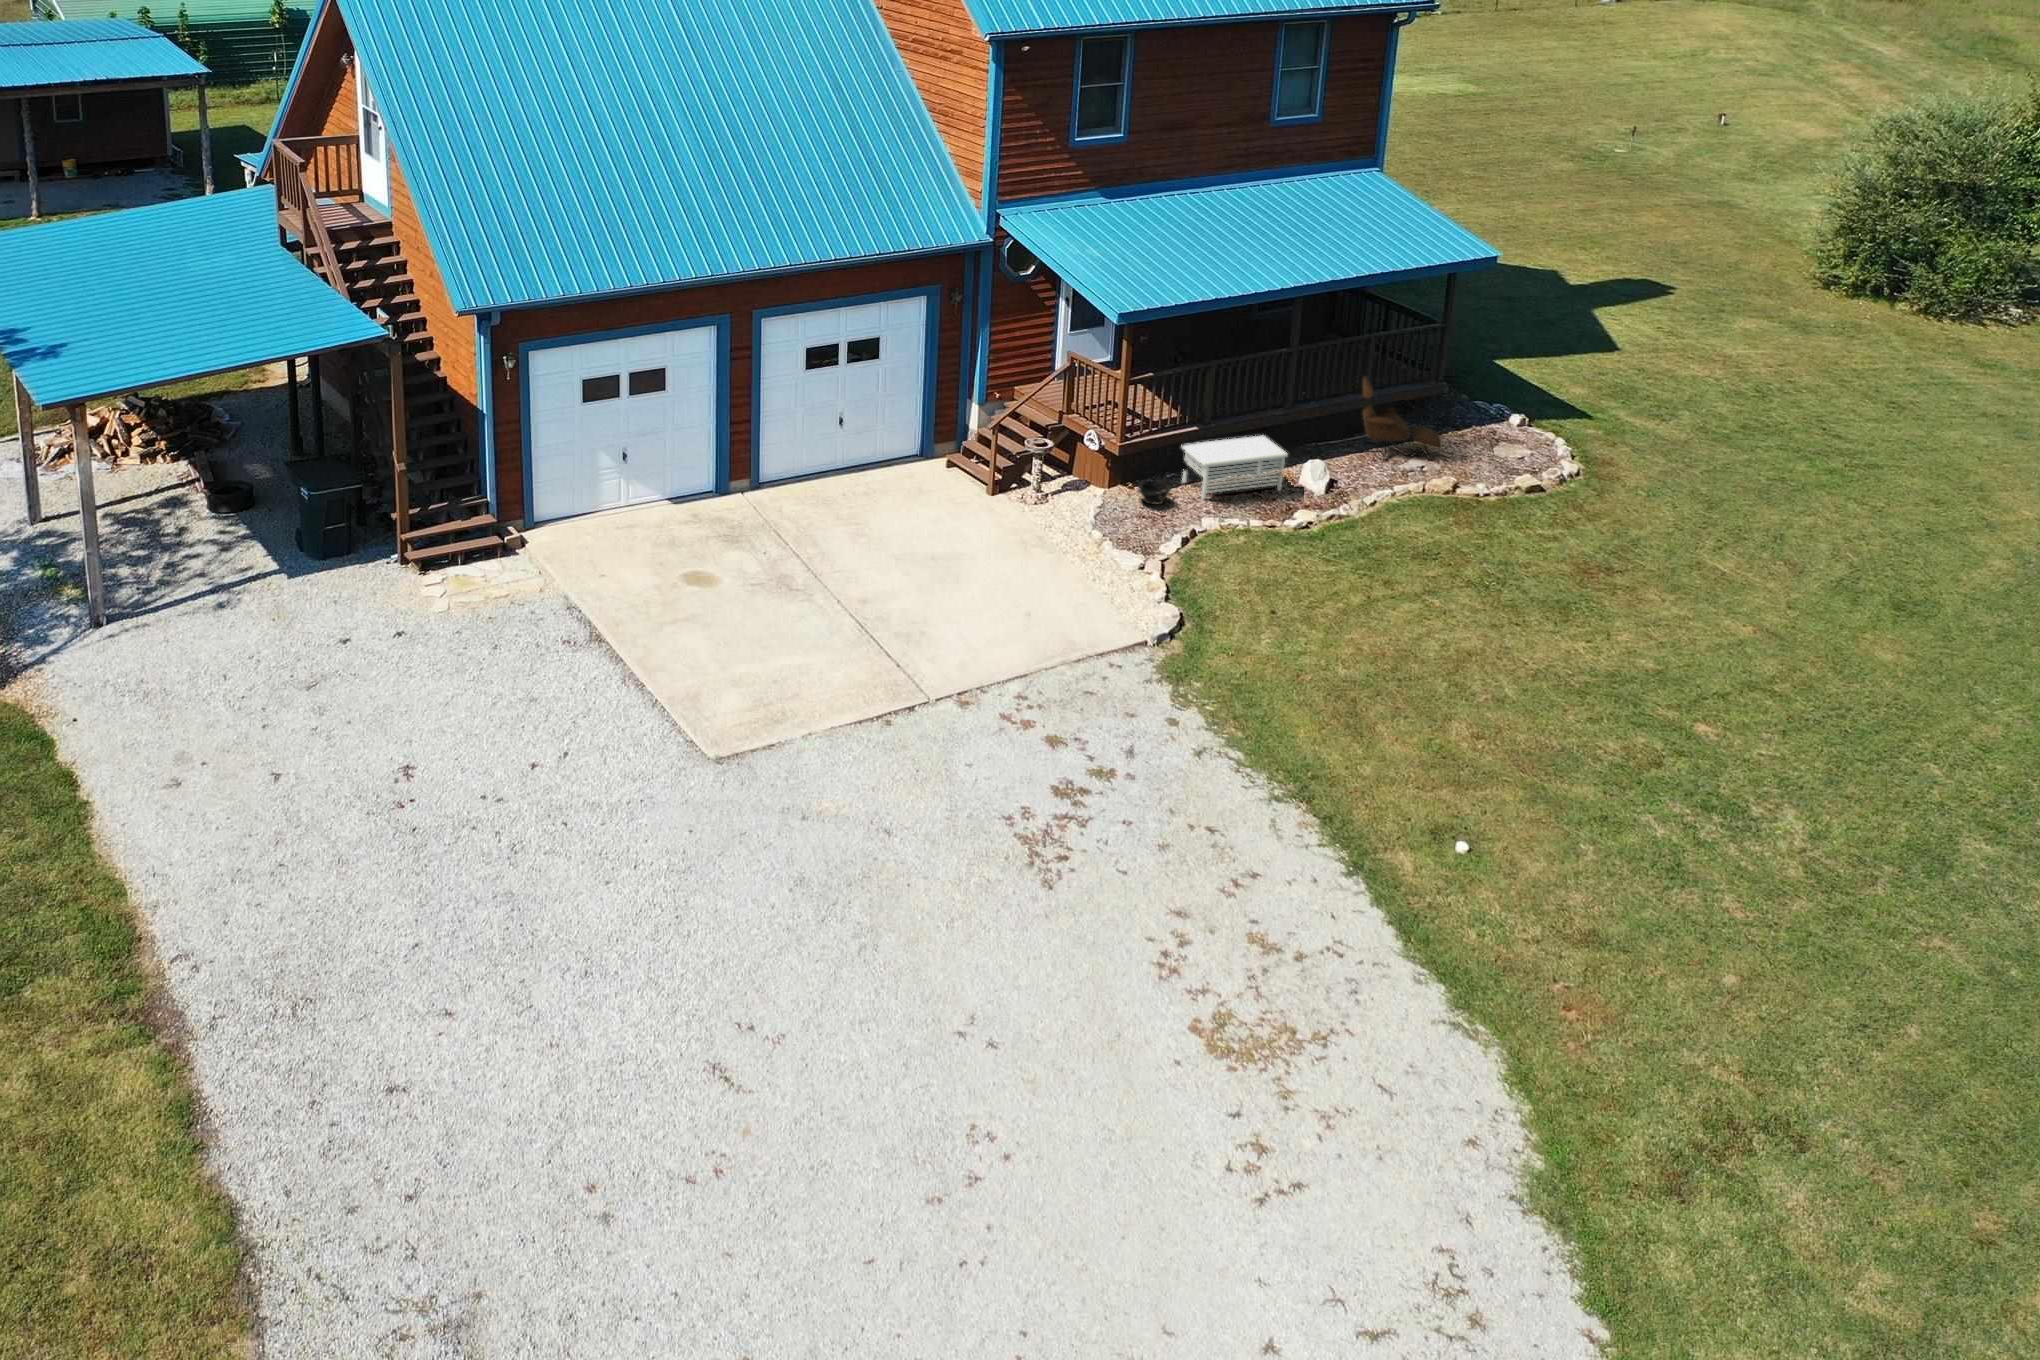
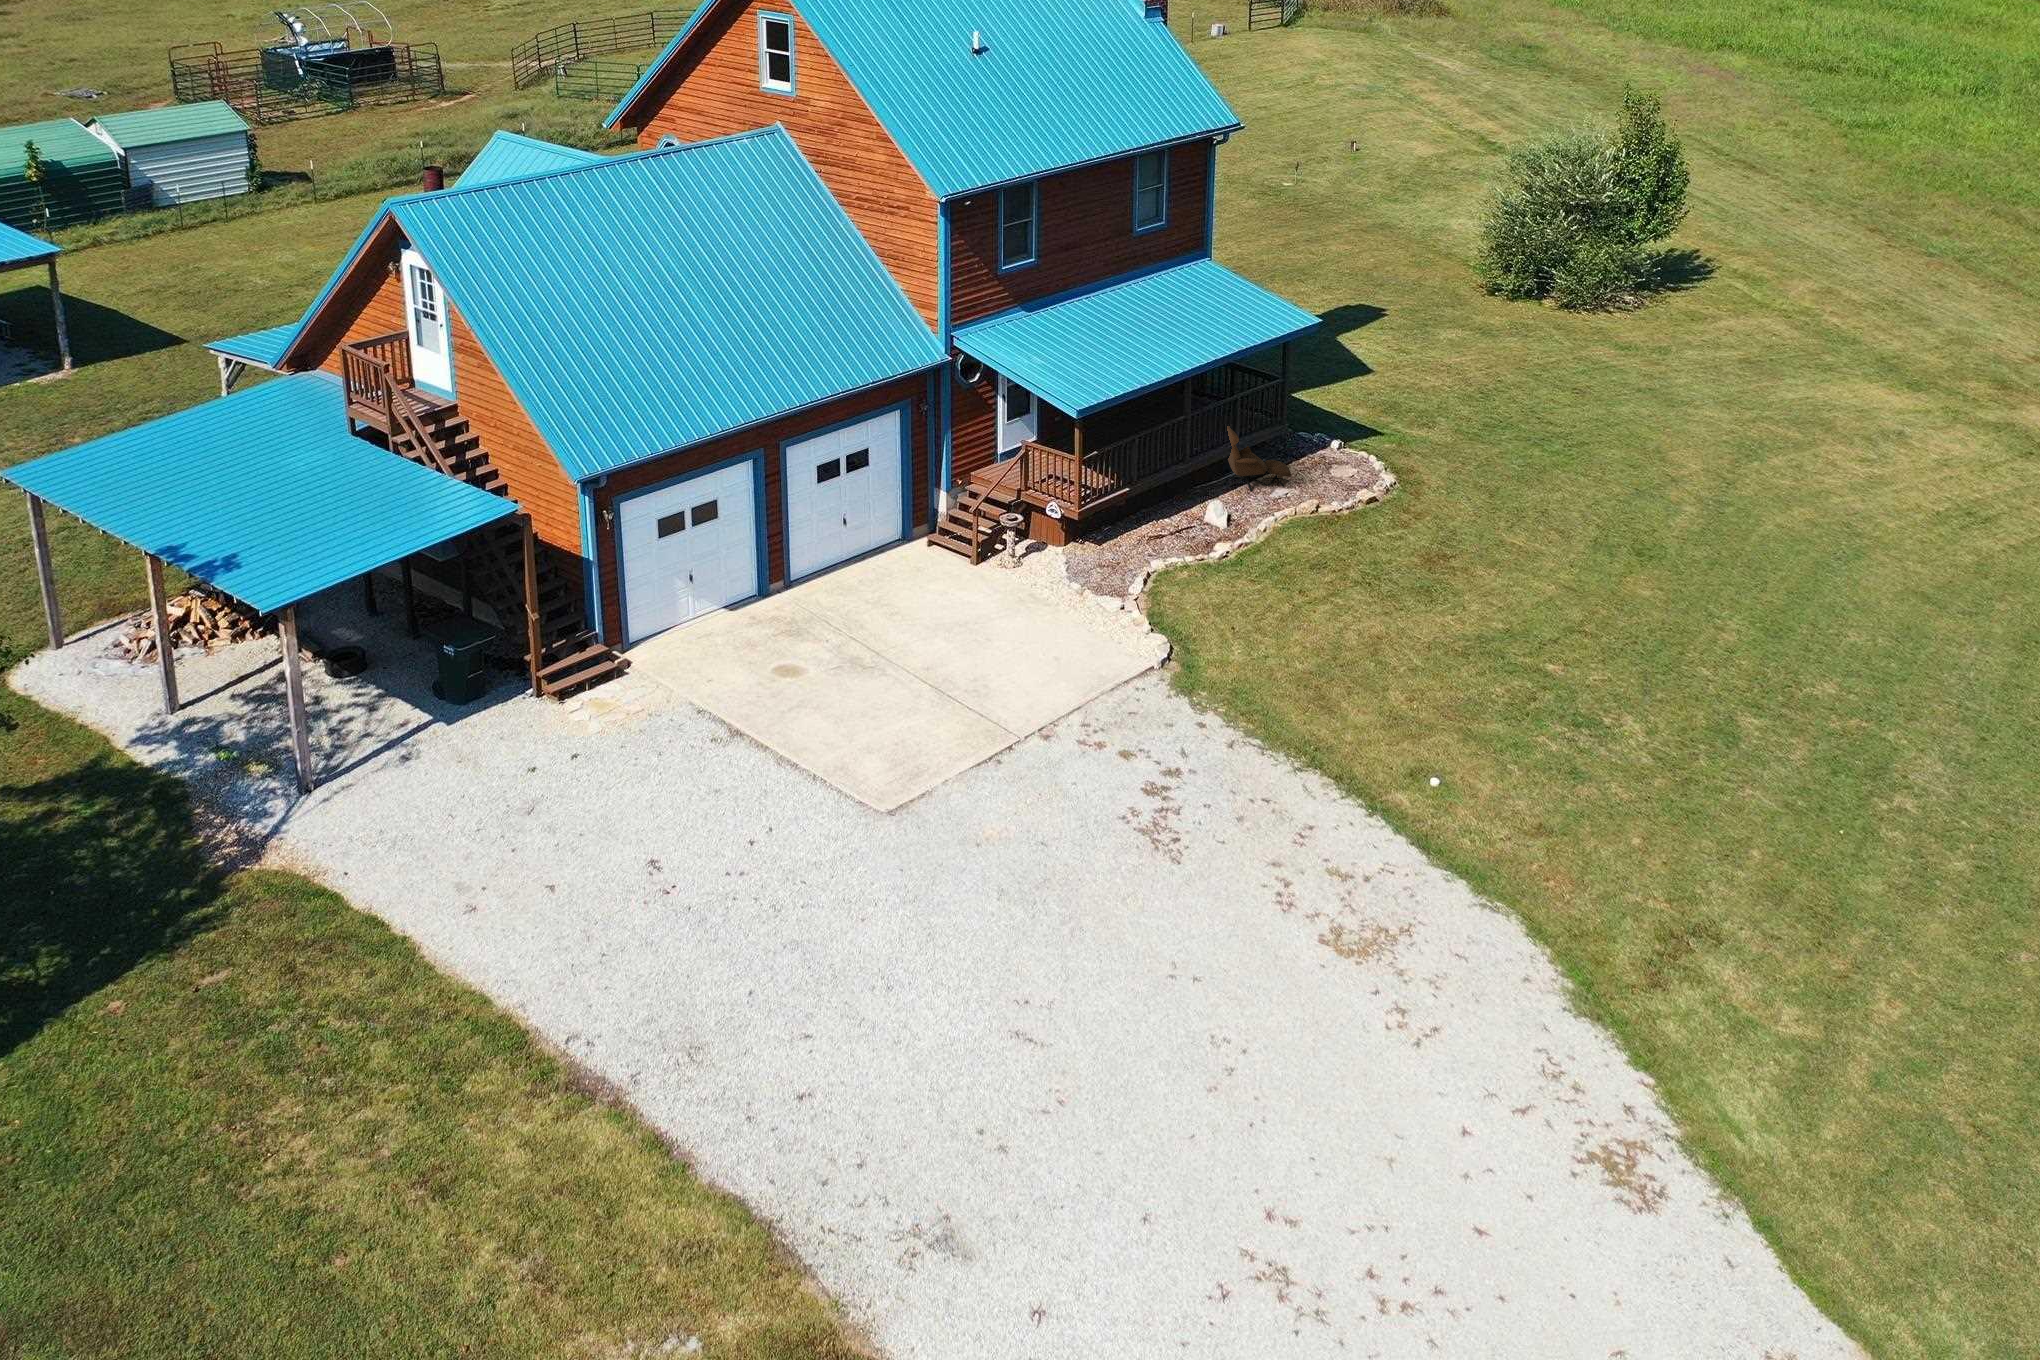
storage bench: present [1182,435,1288,499] -> none [1110,485,1192,544]
basket: present [1138,471,1171,504] -> none [1085,527,1112,554]

